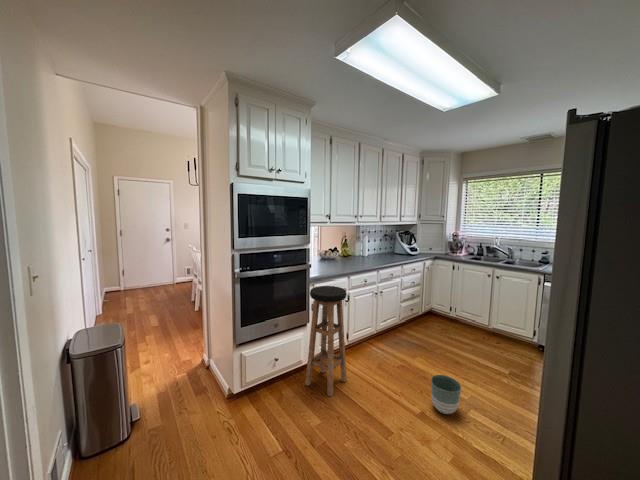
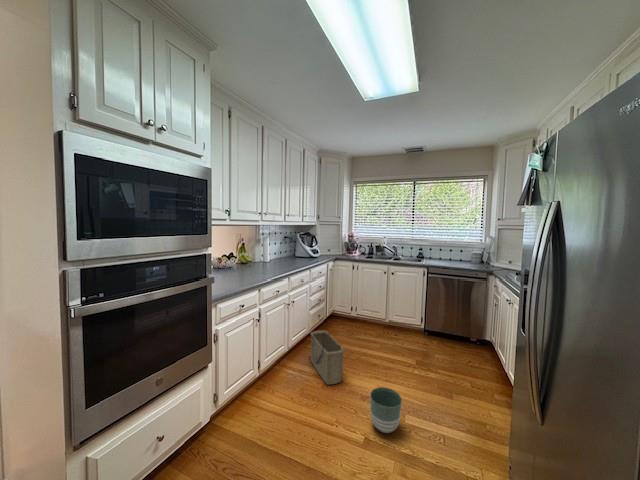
bar stool: present [305,286,347,397] -> none [209,304,268,462]
basket: none [395,320,421,367] -> present [311,331,344,385]

